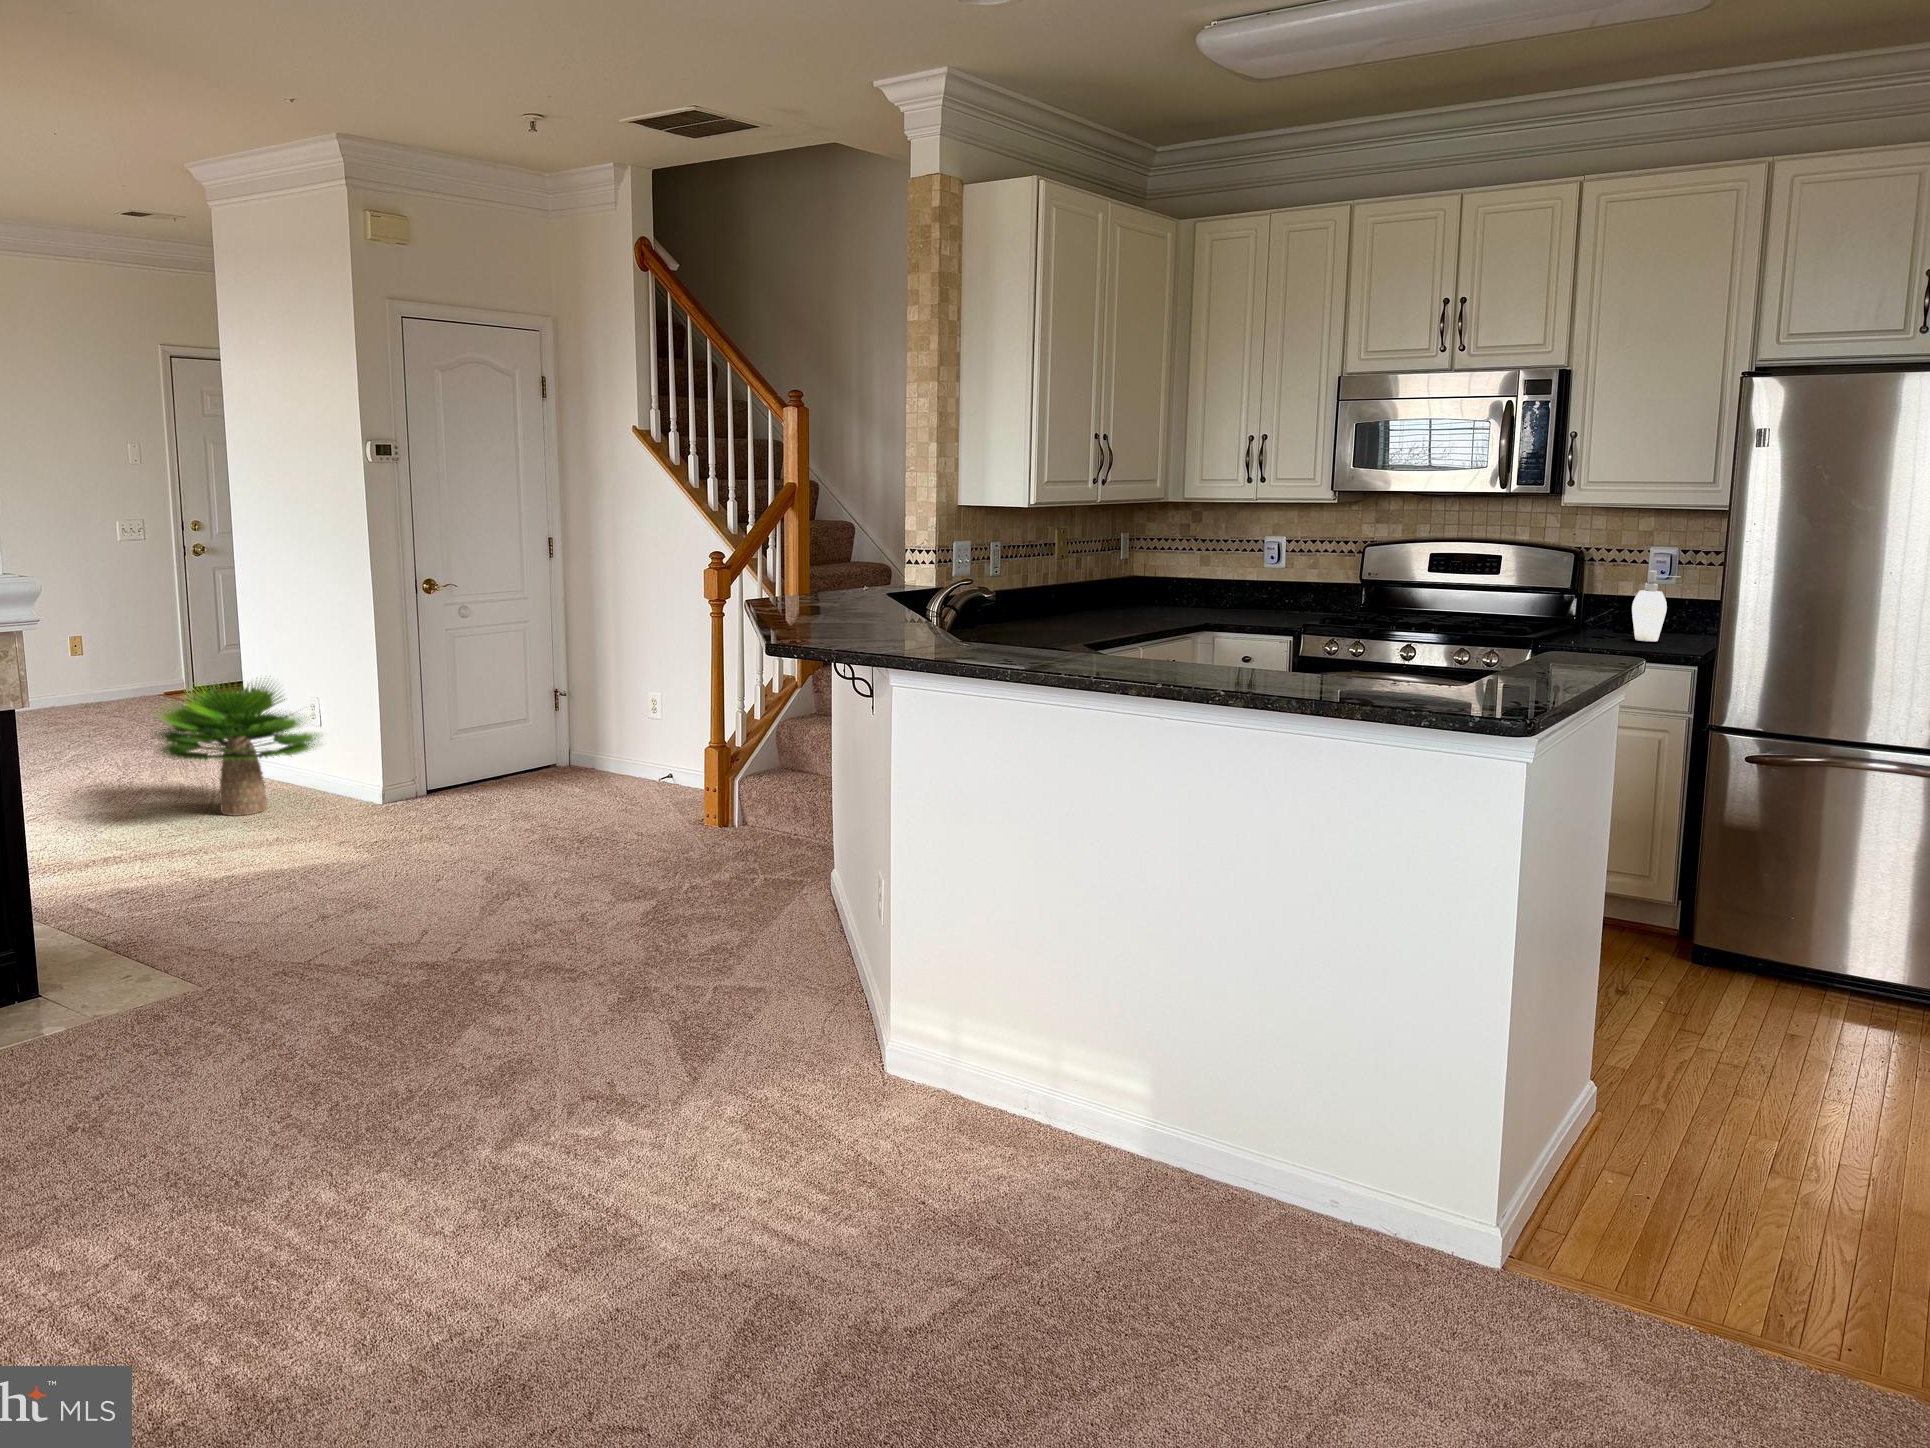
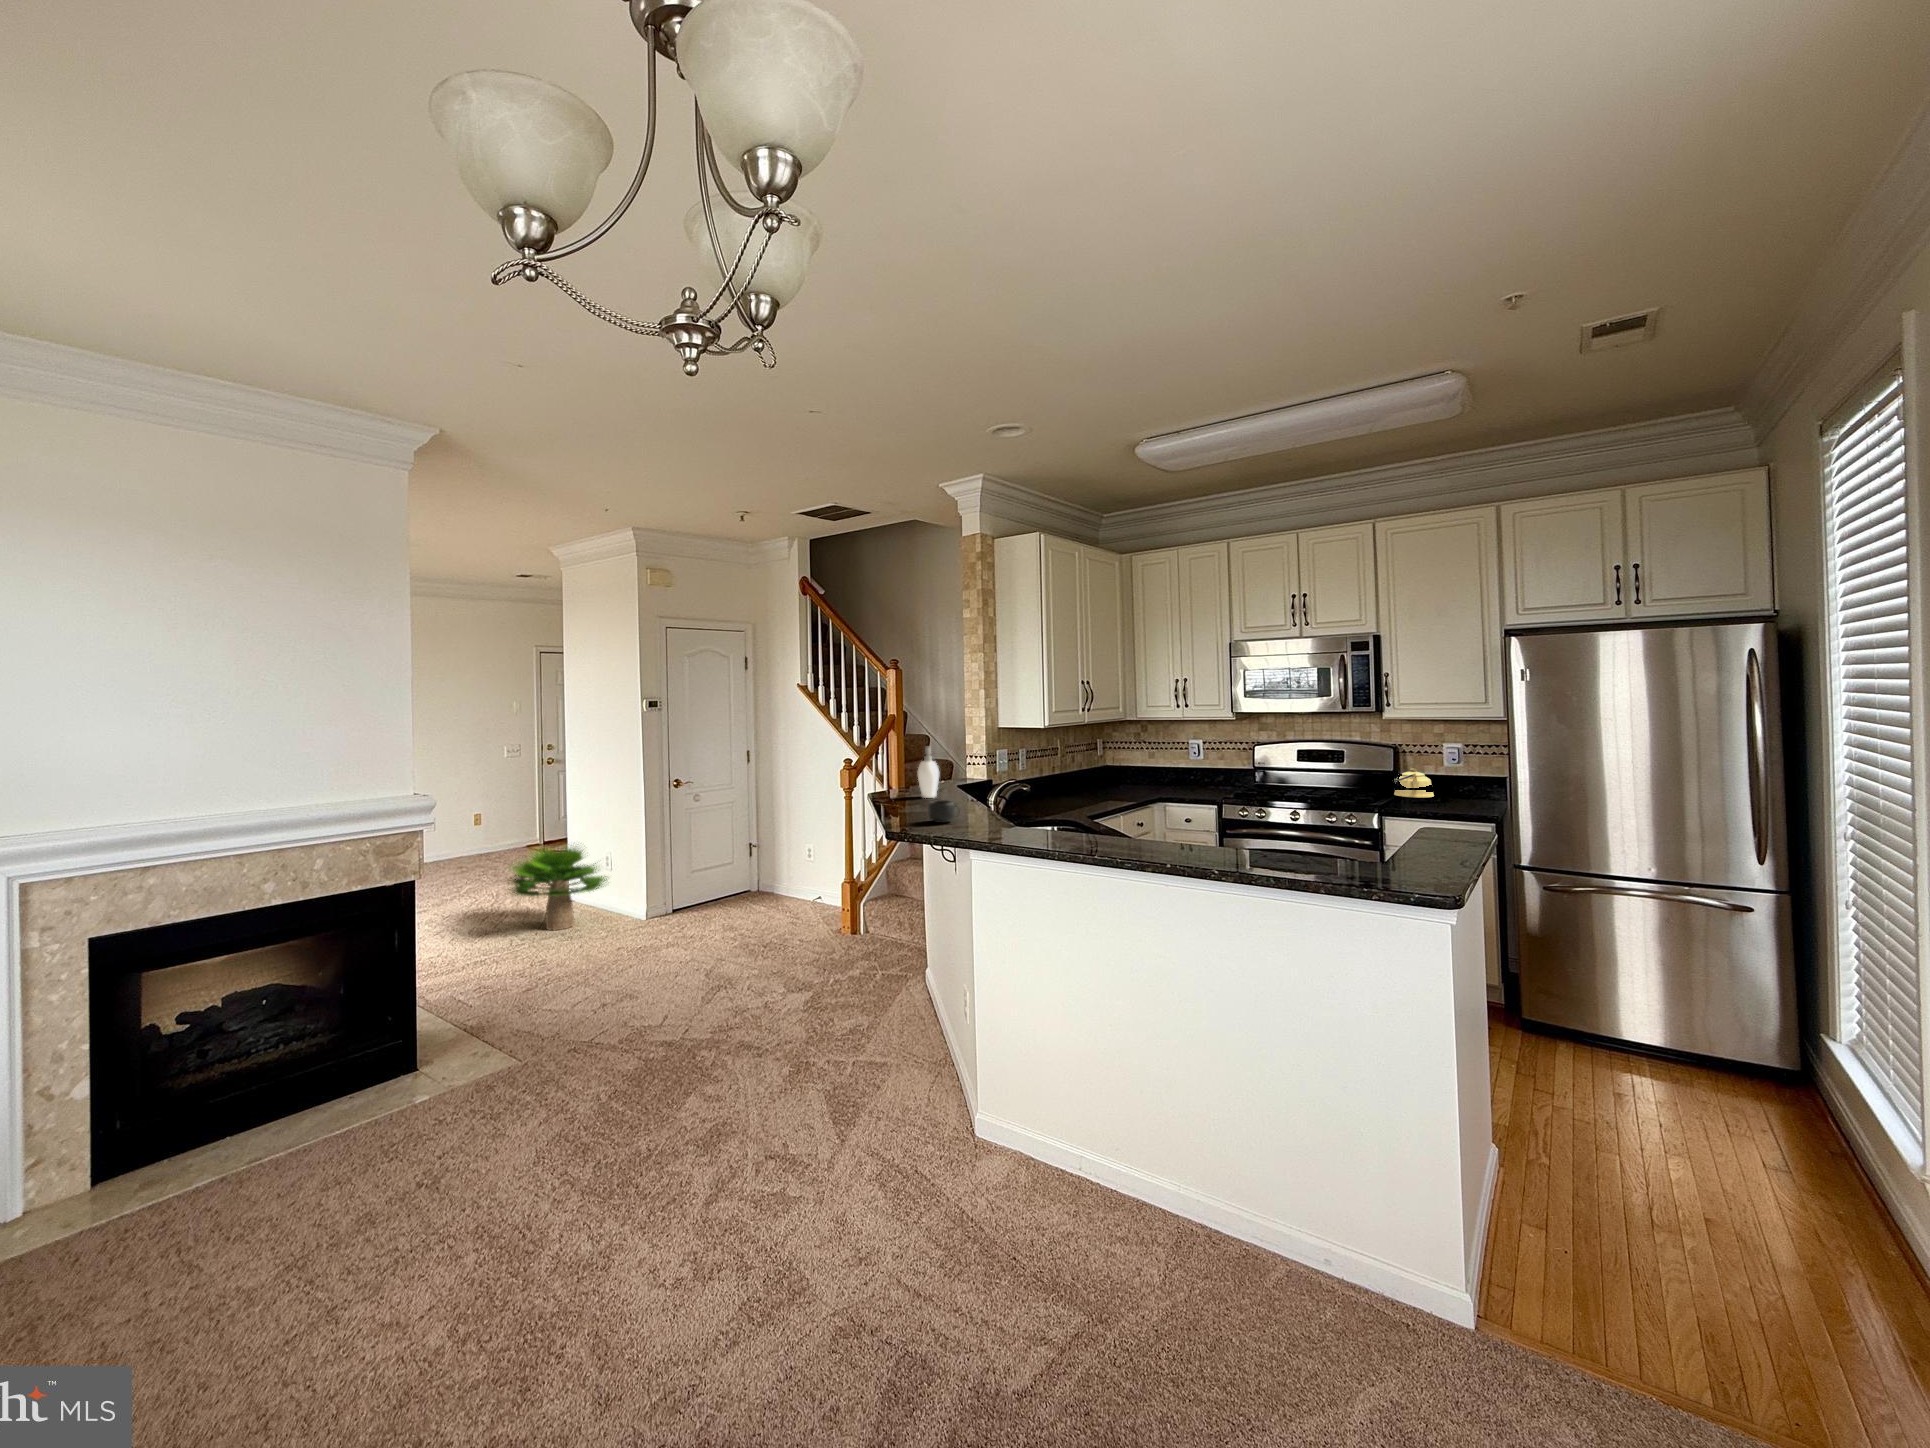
soap dispenser: present [1632,571,1680,641] -> present [917,747,939,798]
kettle: none [1564,585,1623,629] -> present [1394,769,1434,798]
mug: none [830,599,878,632] -> present [928,800,960,823]

